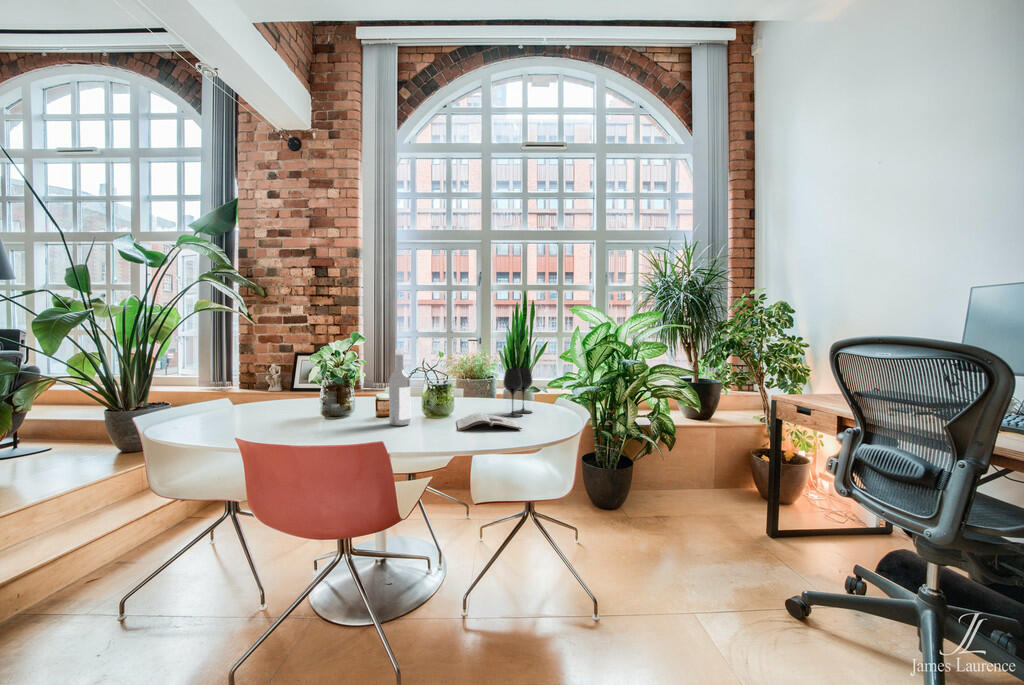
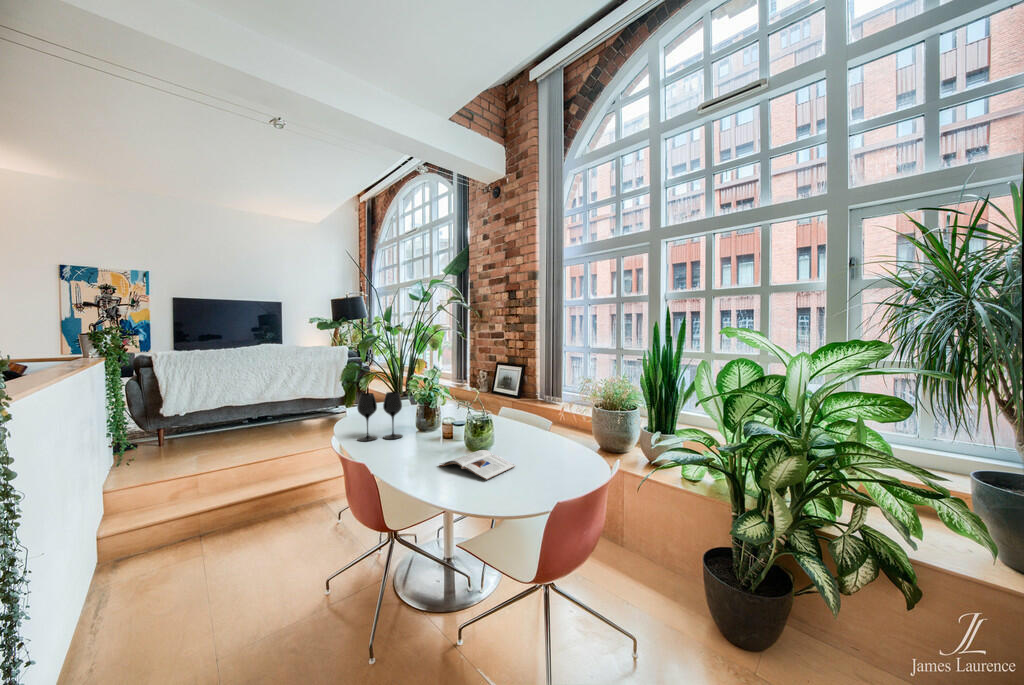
wine bottle: present [389,349,411,426] -> none [414,382,433,449]
wine glass: present [503,367,532,417] -> present [357,392,403,441]

